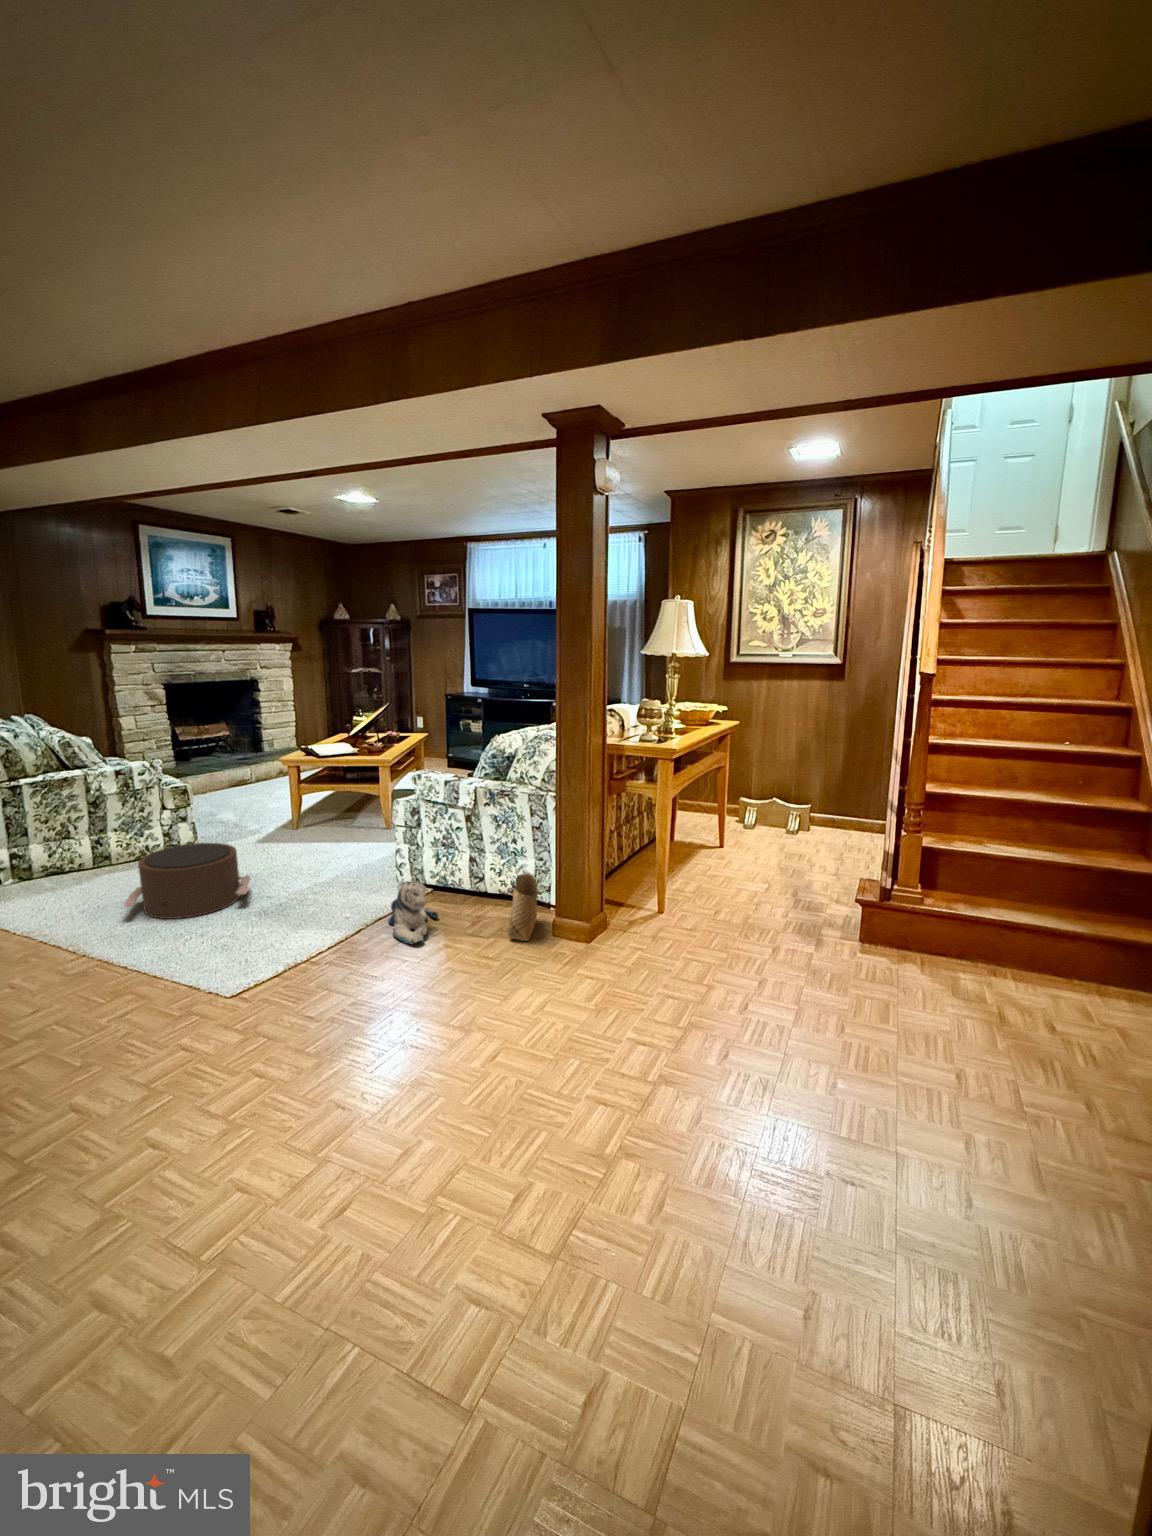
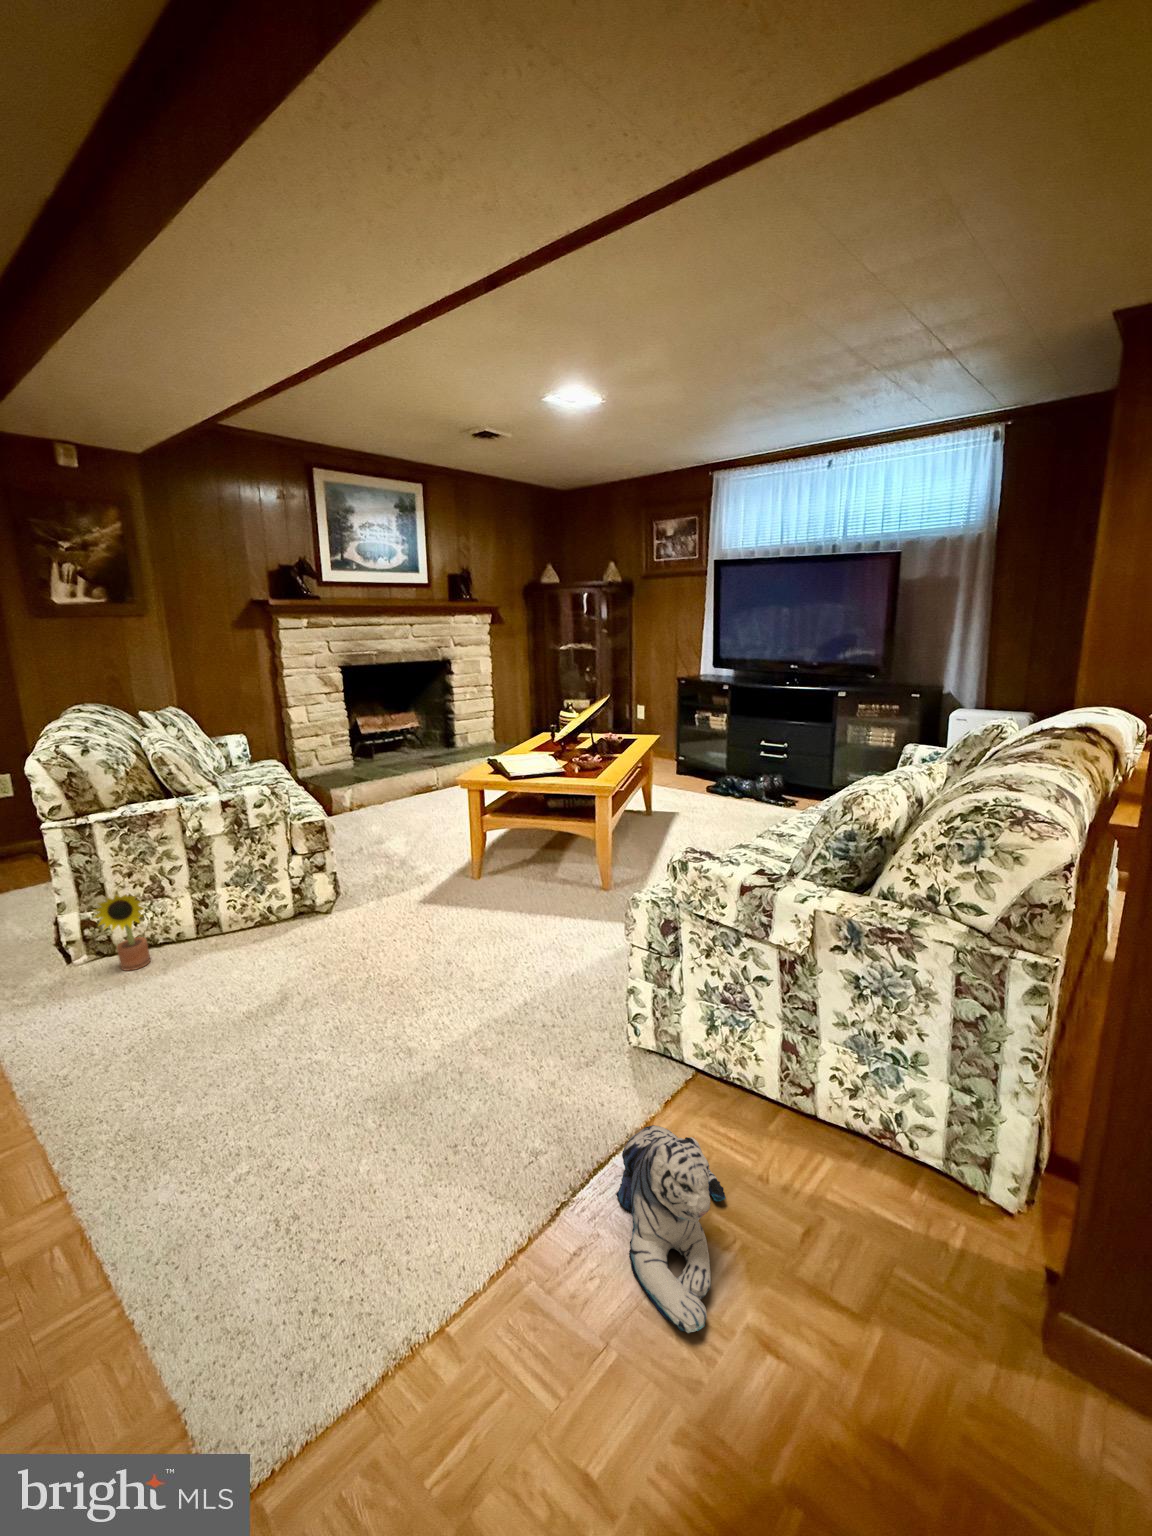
decorative plant: none [31,829,68,885] -> present [94,895,150,971]
pouf: present [124,843,250,919] -> none [164,938,382,1100]
woven basket: present [508,853,537,941] -> none [920,1124,1051,1388]

